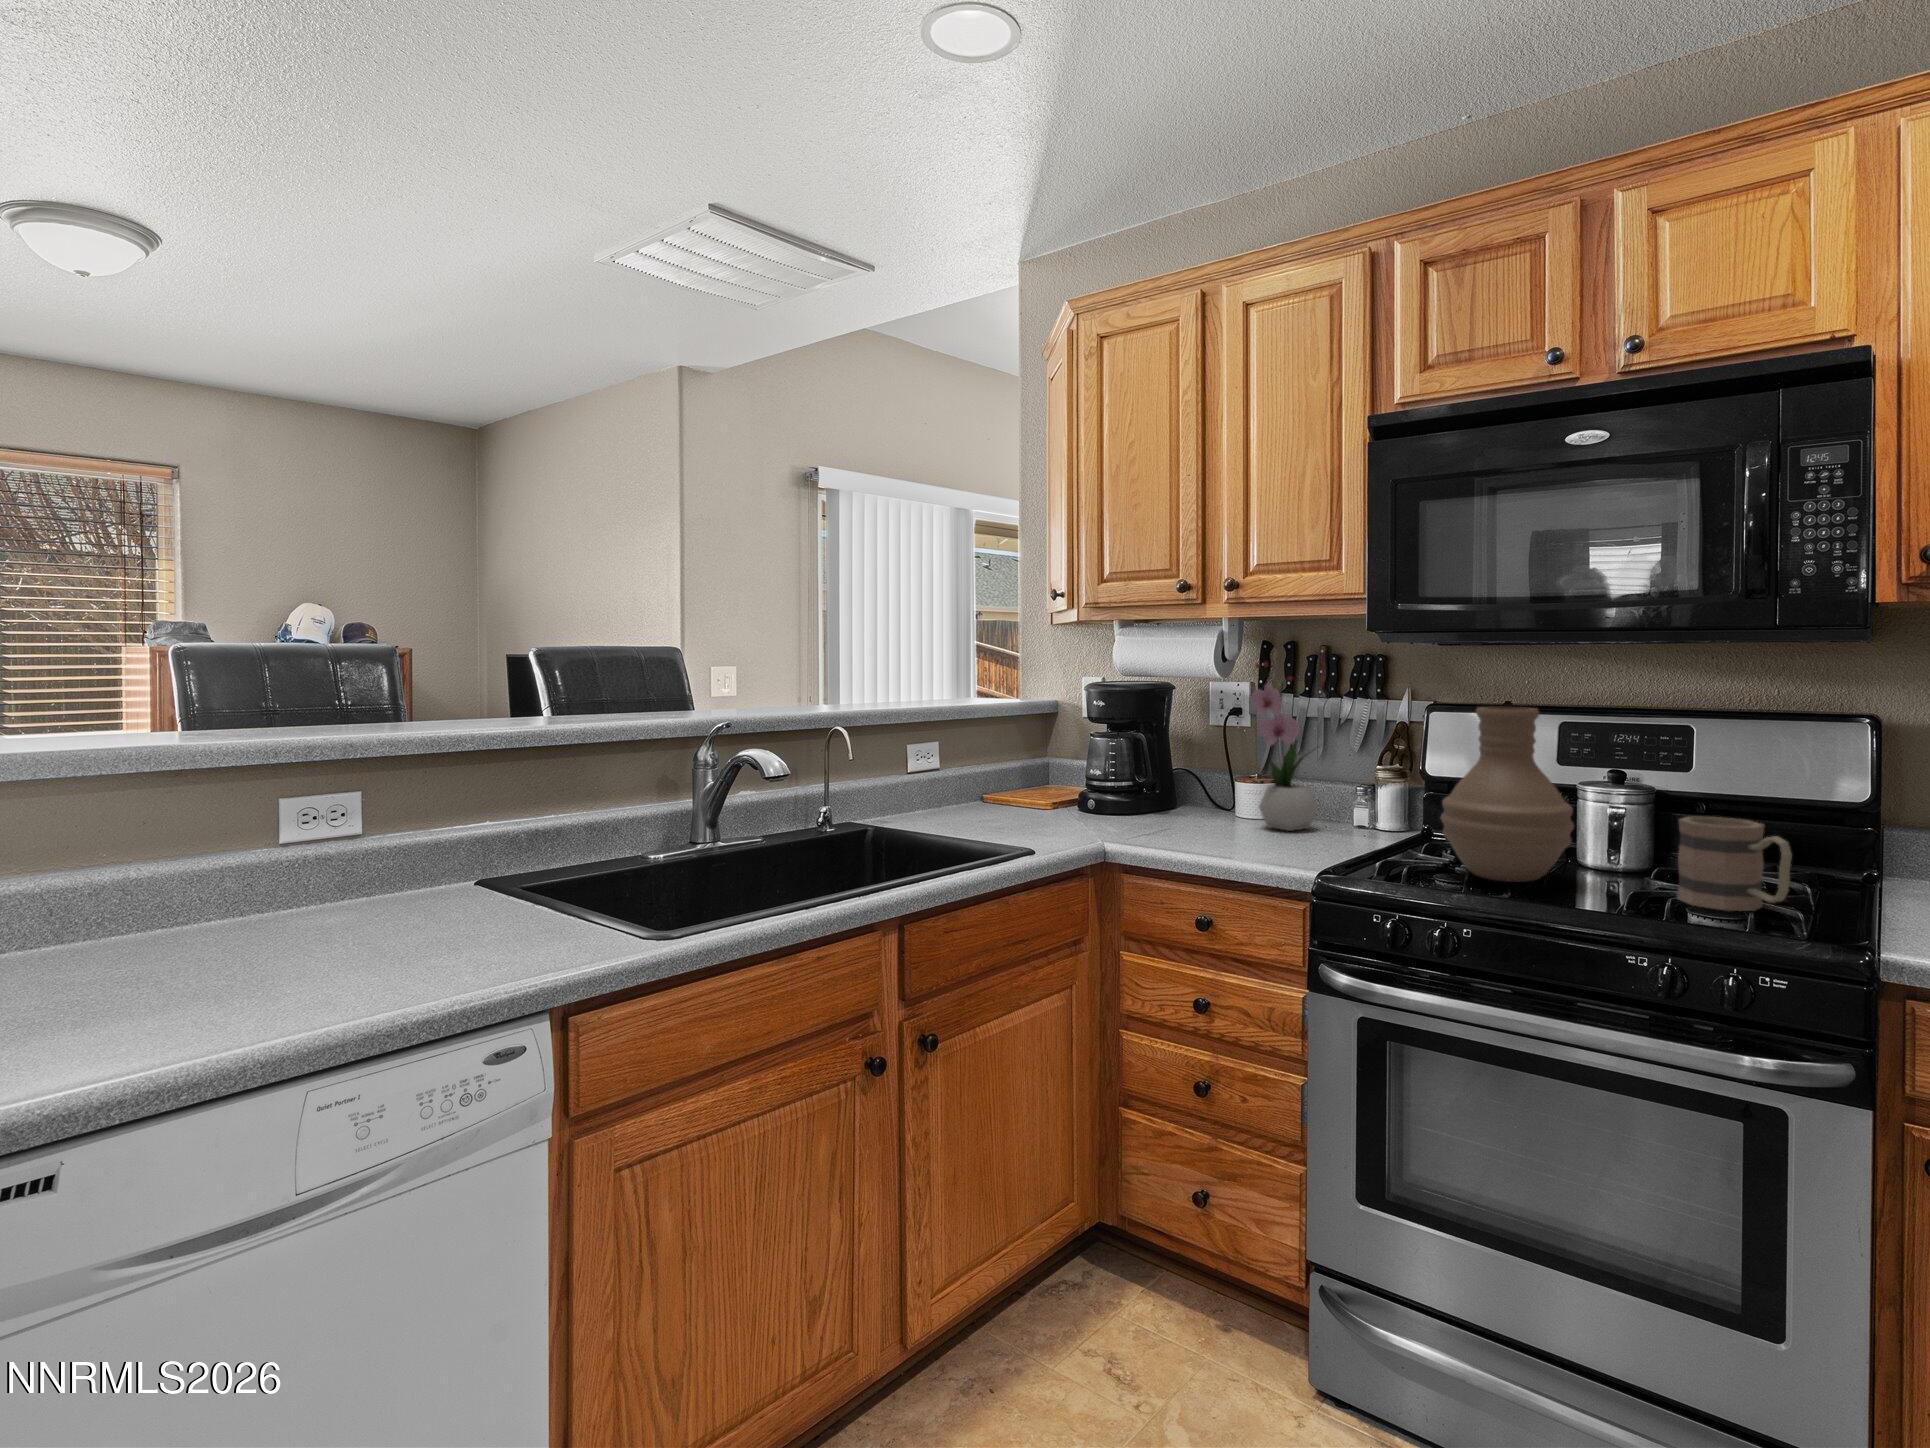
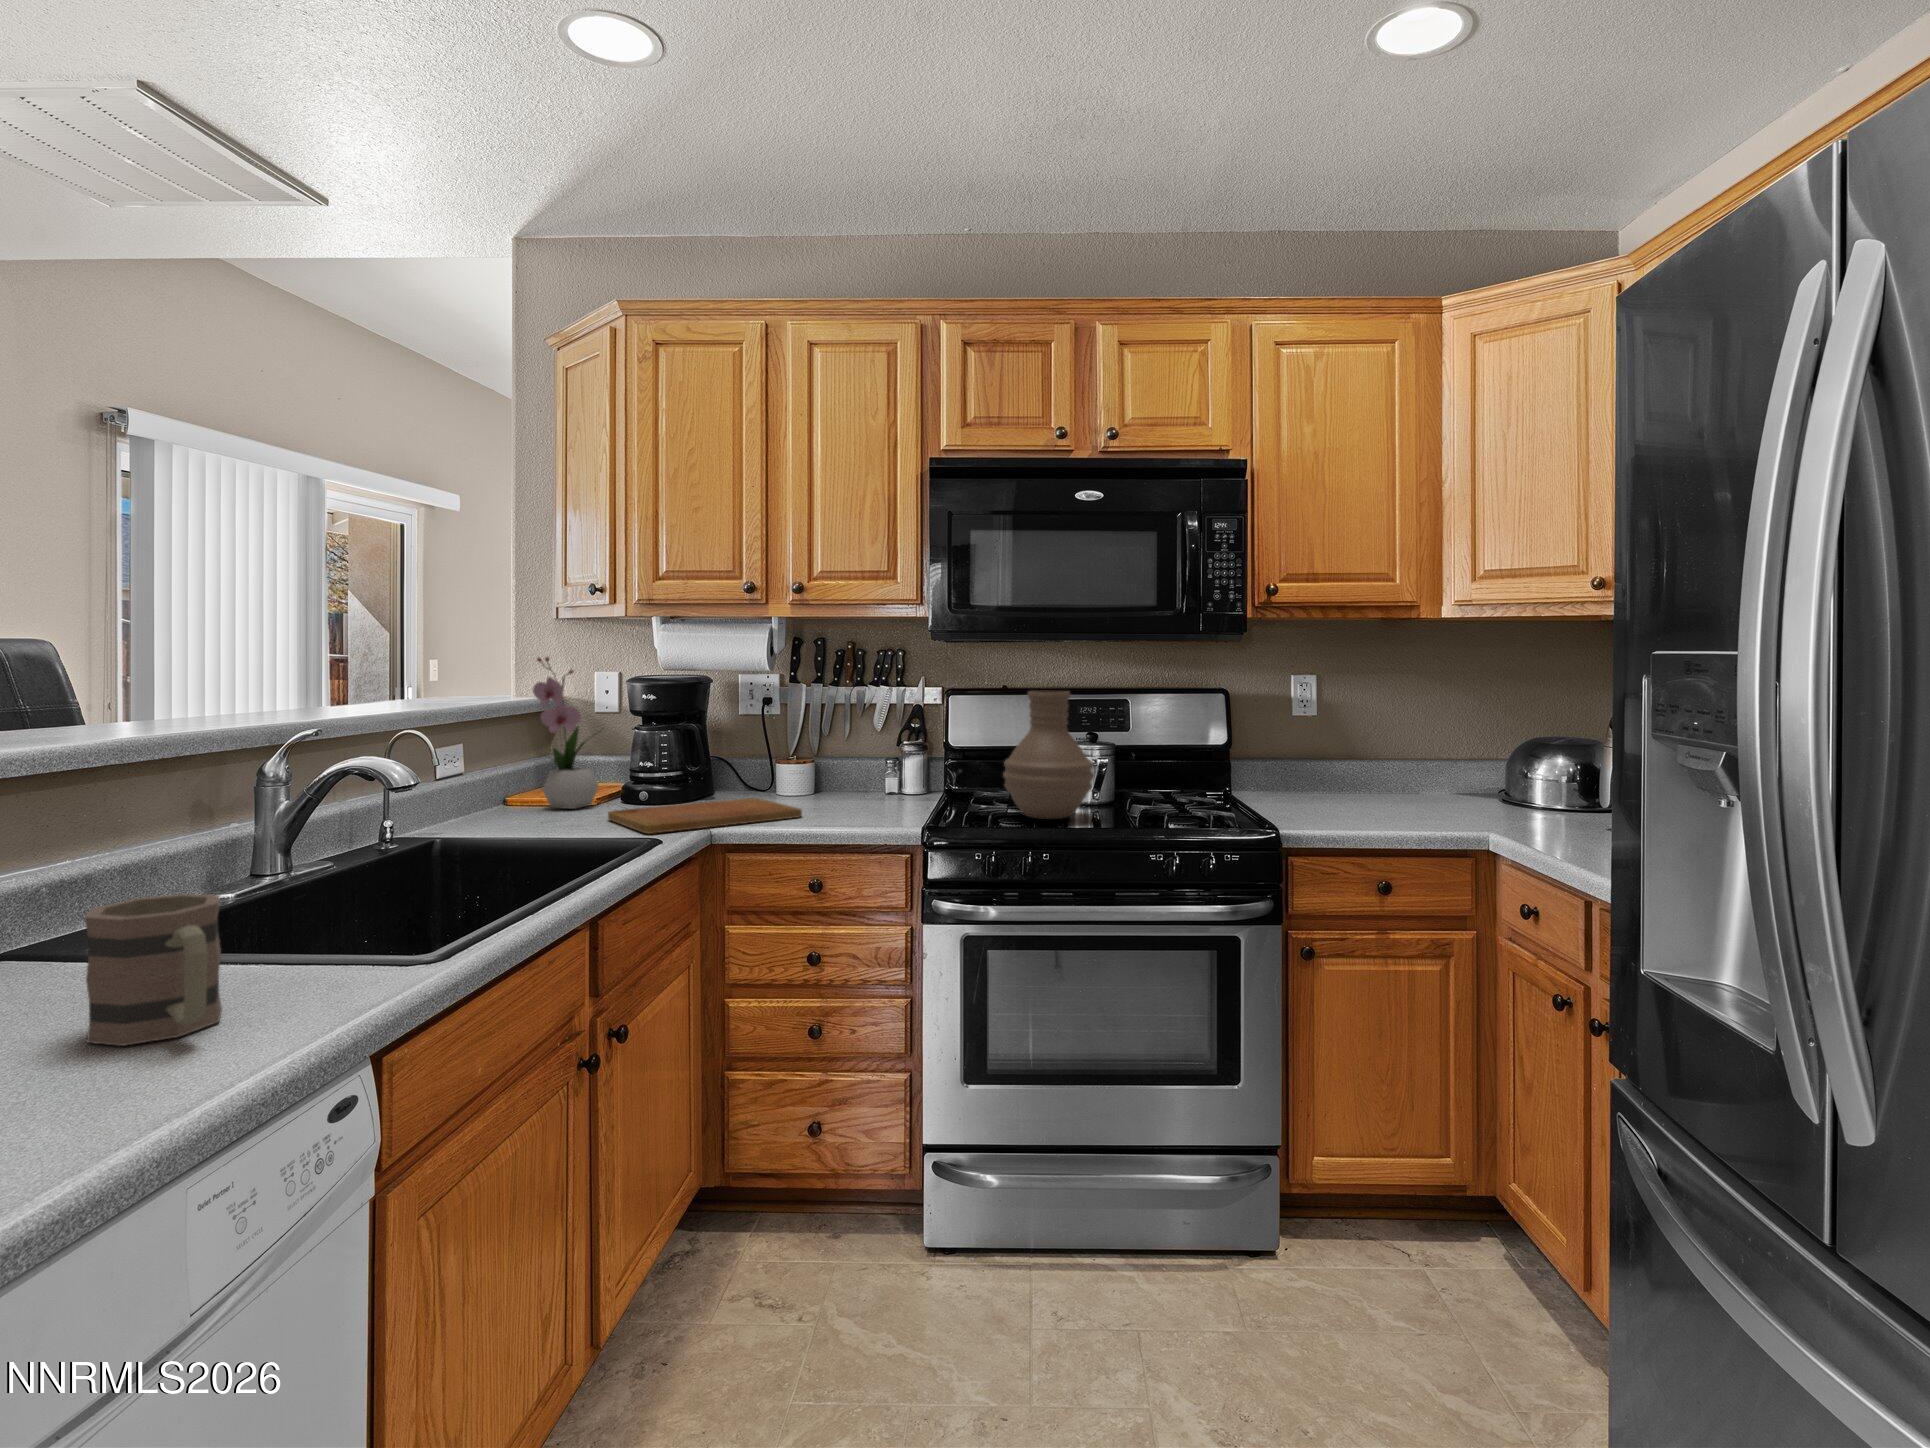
flower arrangement: present [1250,663,1318,831] -> present [533,657,599,809]
cutting board: none [1028,816,1210,844] -> present [608,798,802,834]
mug: present [1677,817,1792,911] -> present [85,893,222,1046]

